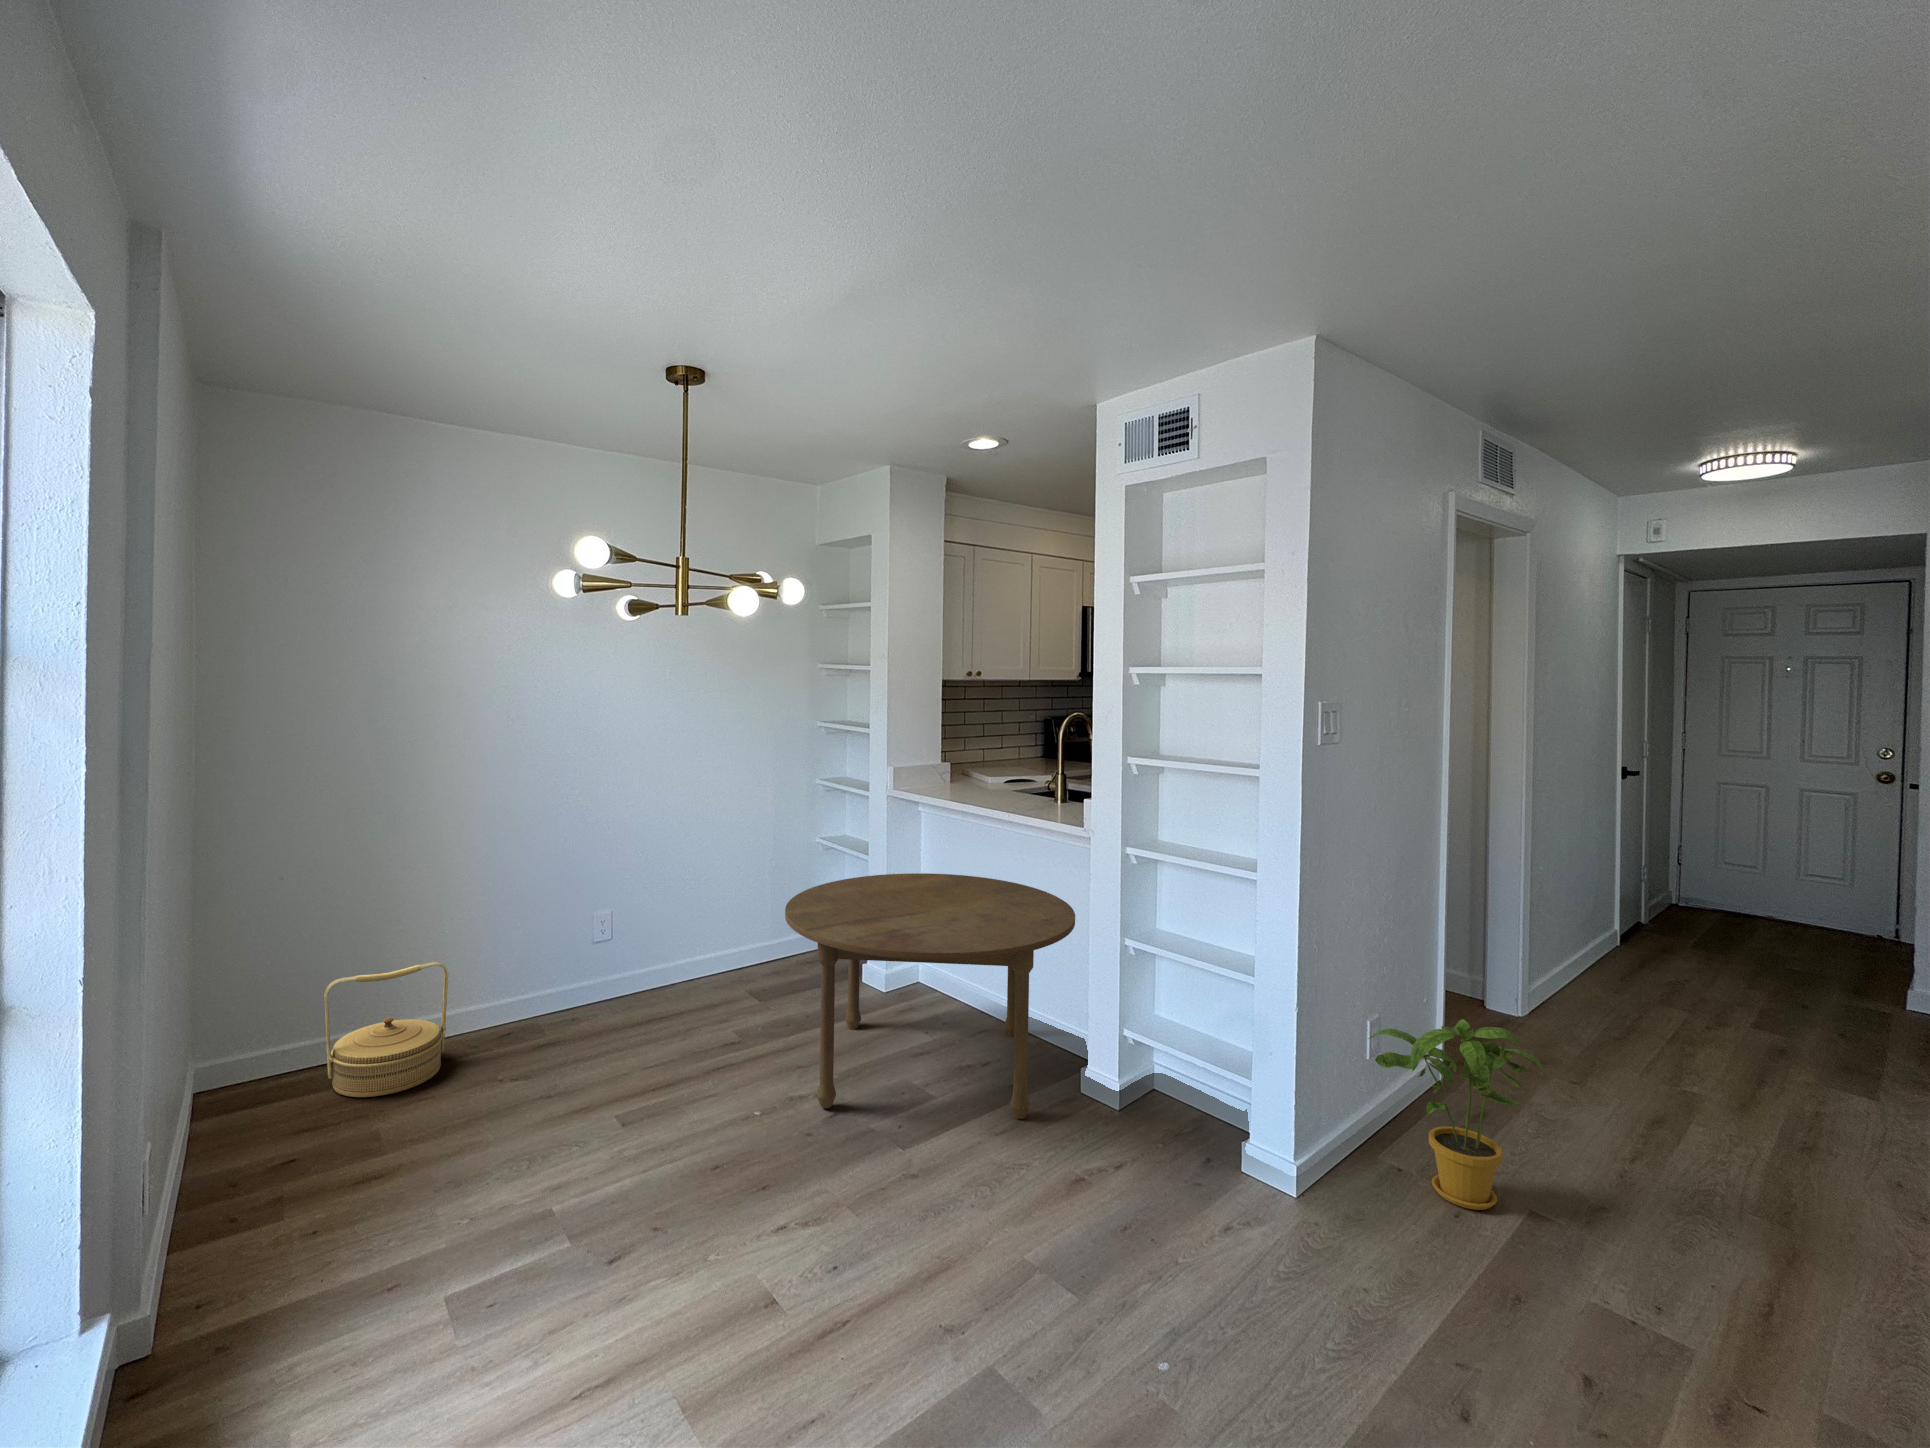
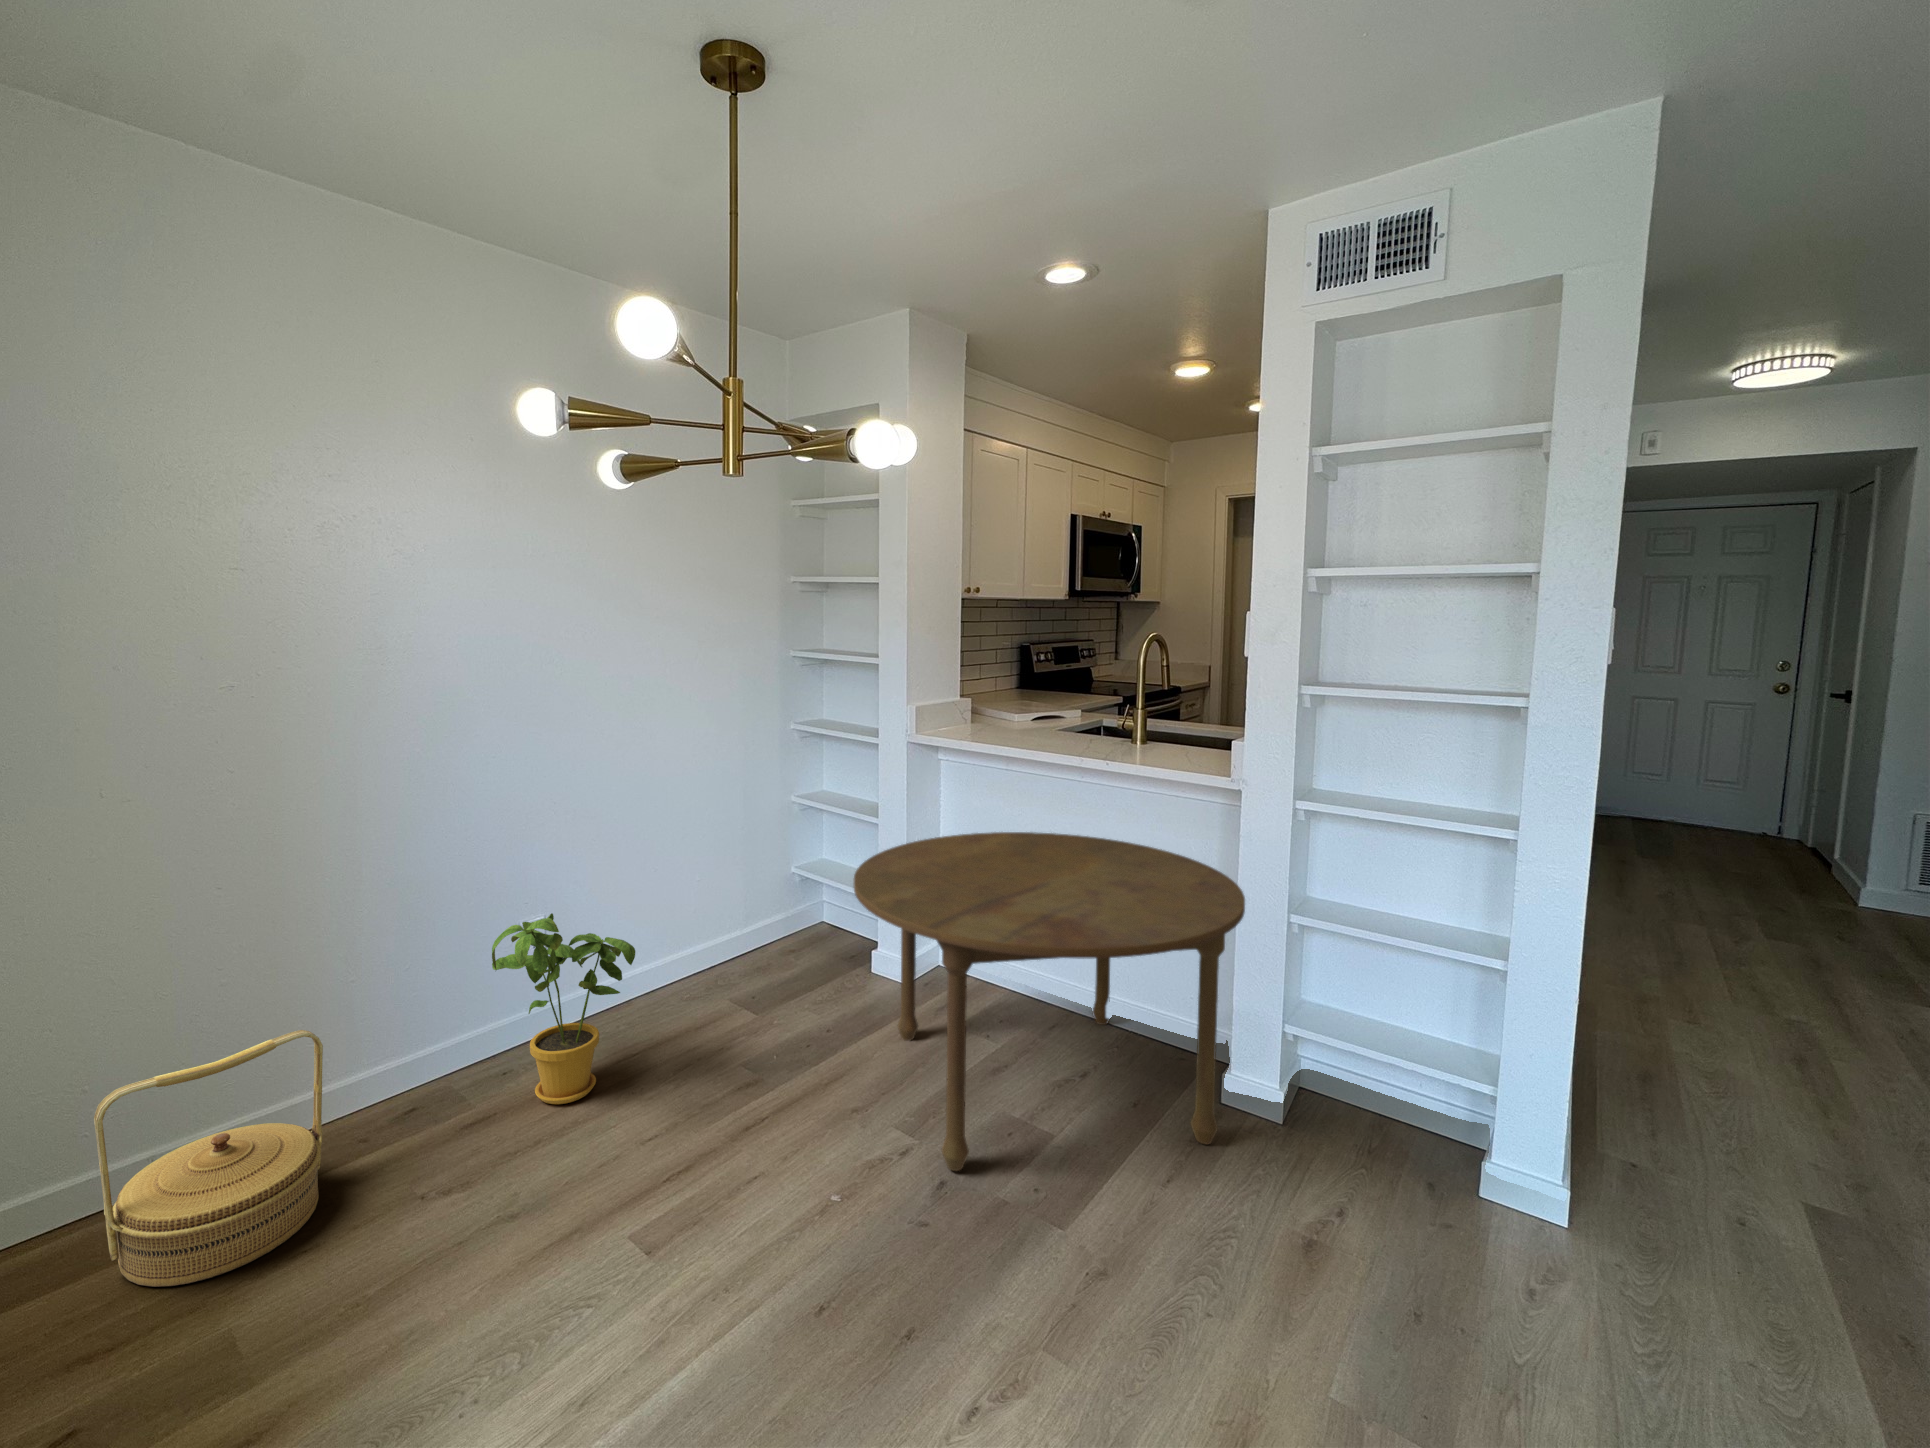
house plant: present [1369,1019,1546,1210] -> present [492,913,635,1104]

